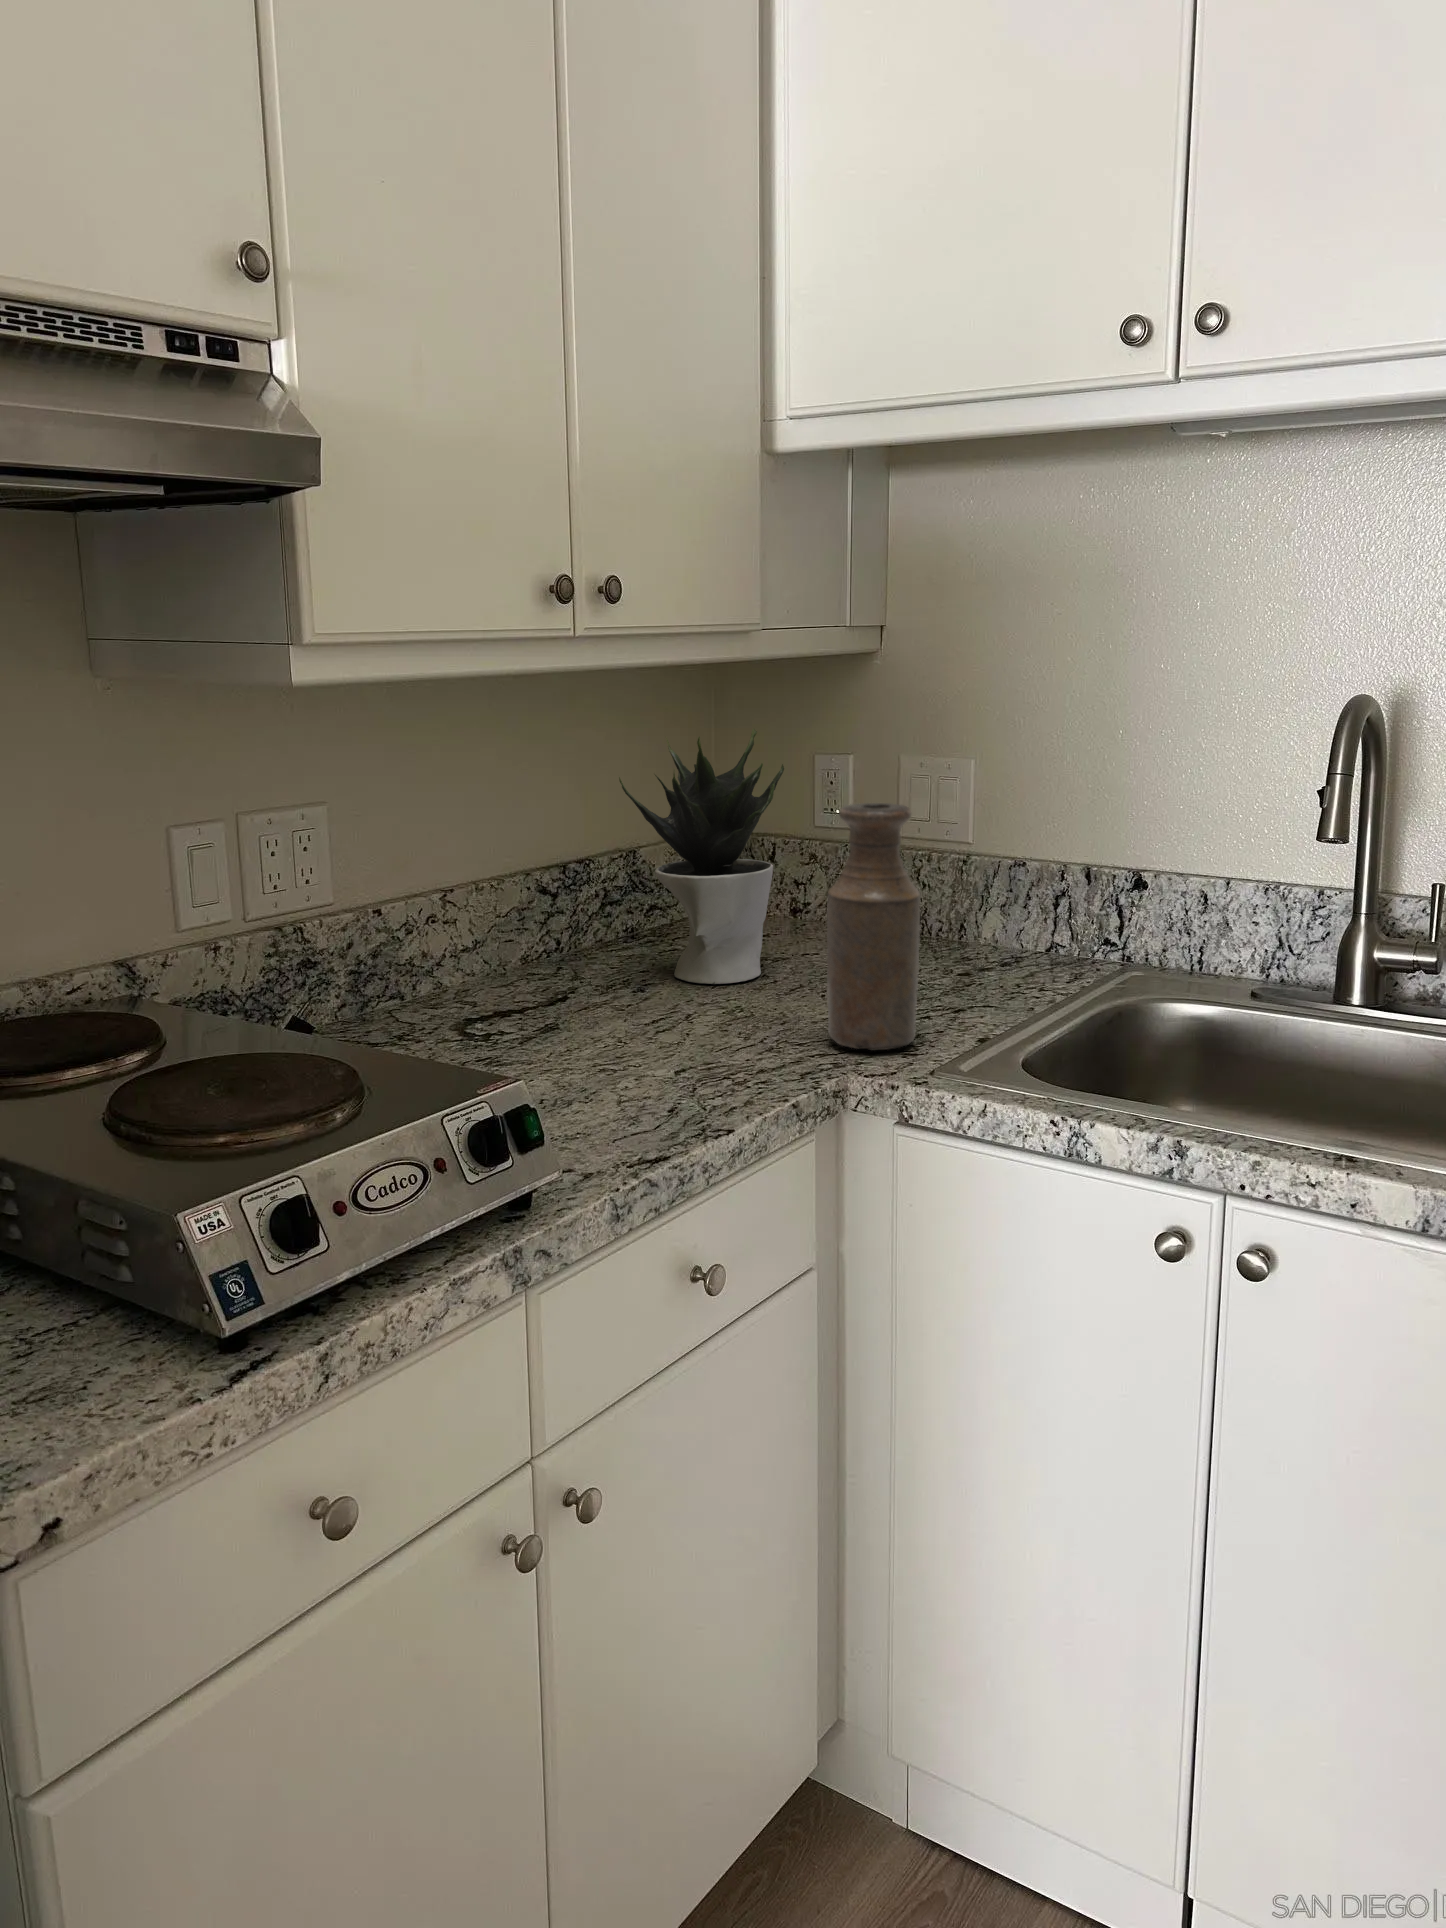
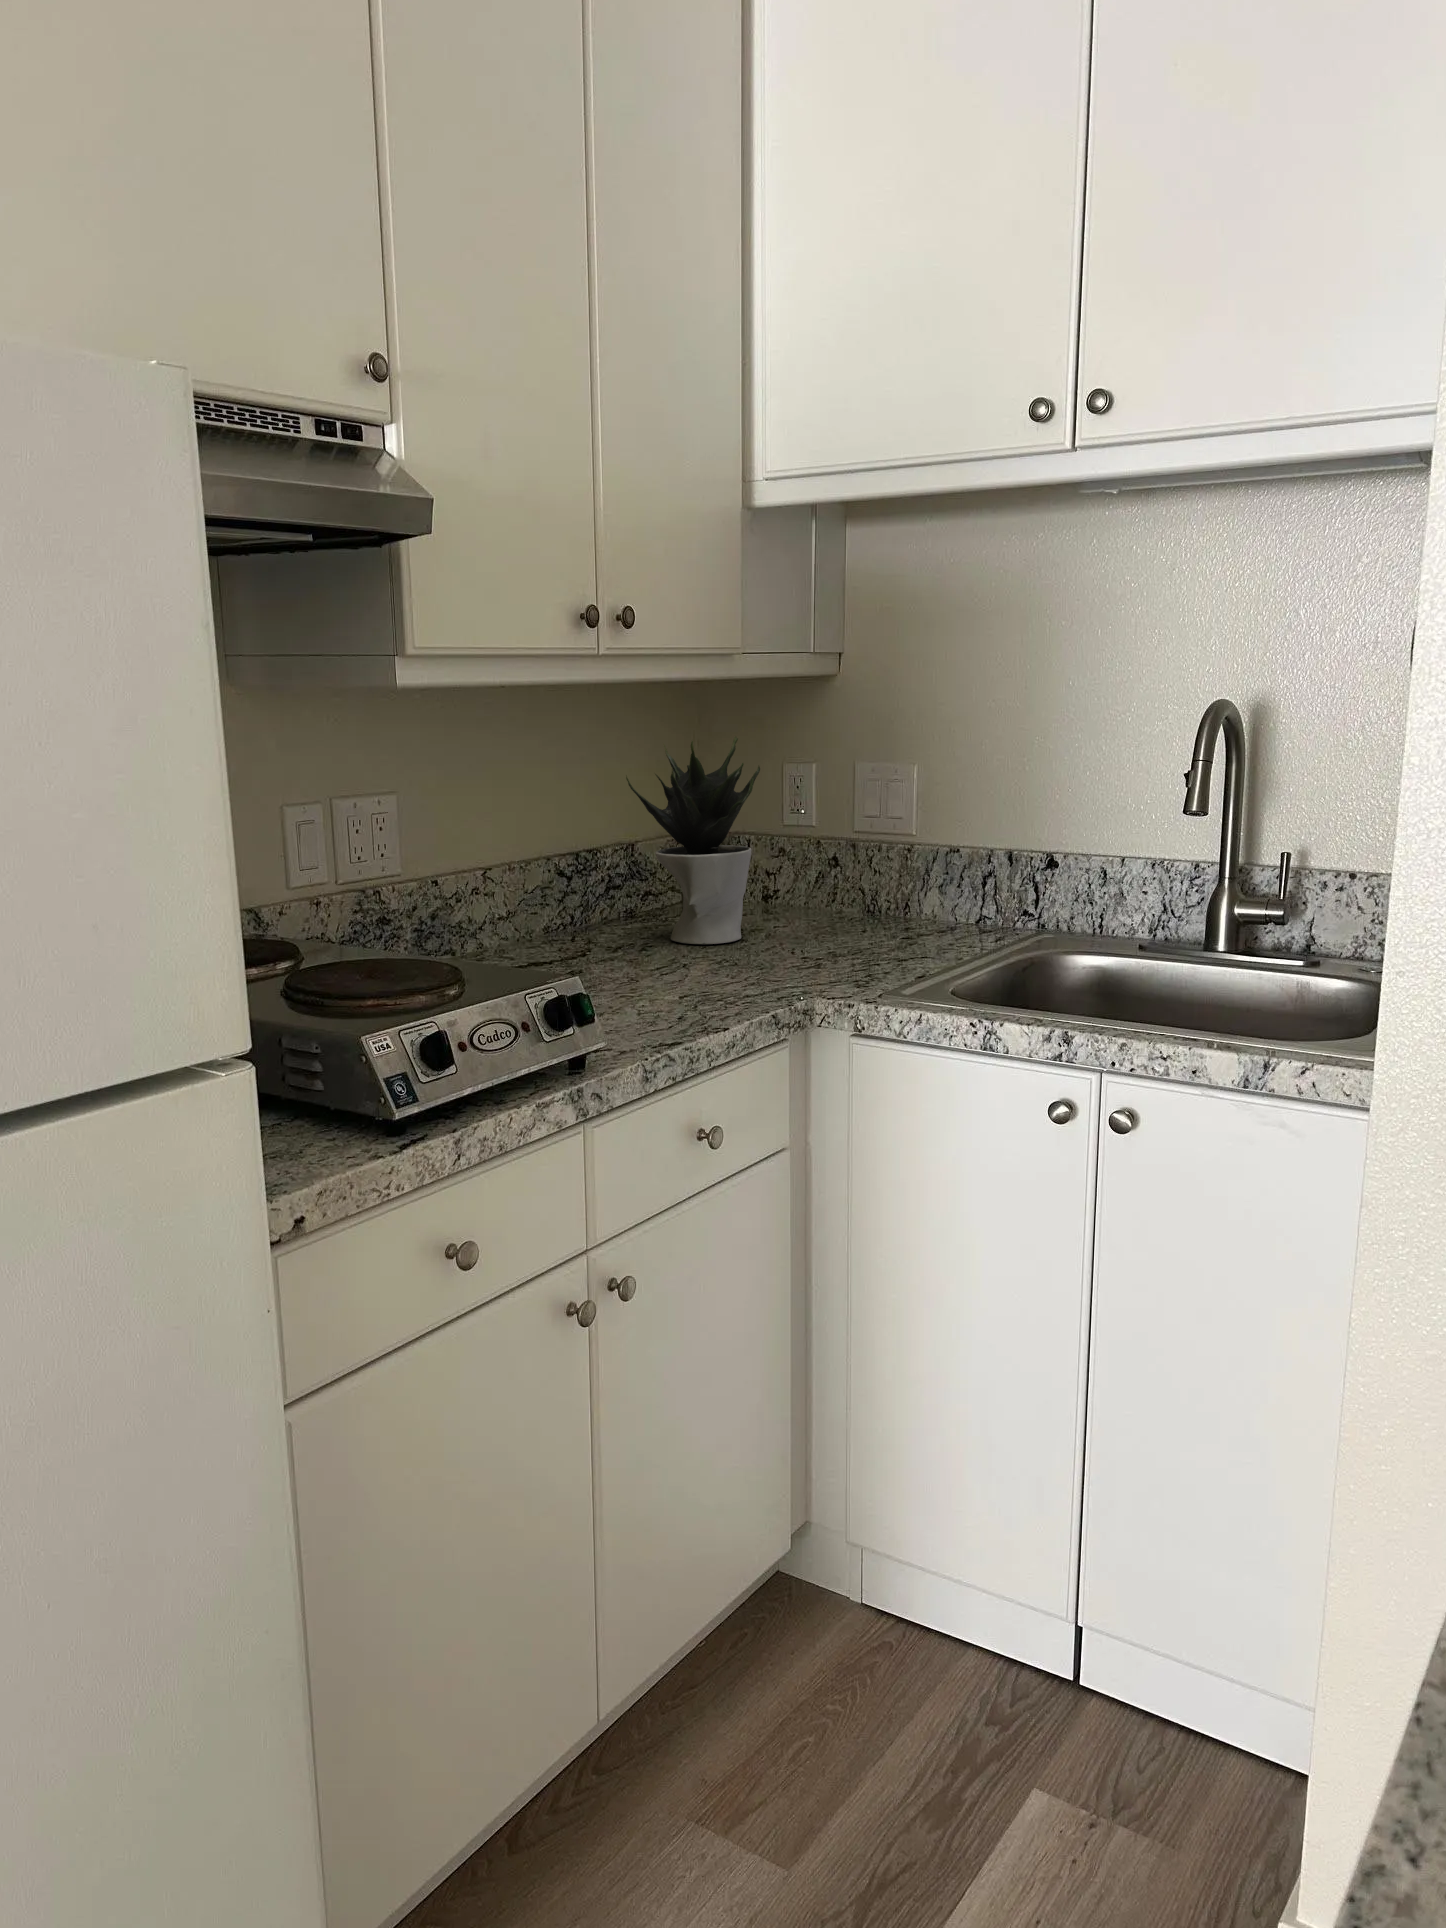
bottle: present [827,803,920,1050] -> none [798,787,871,982]

